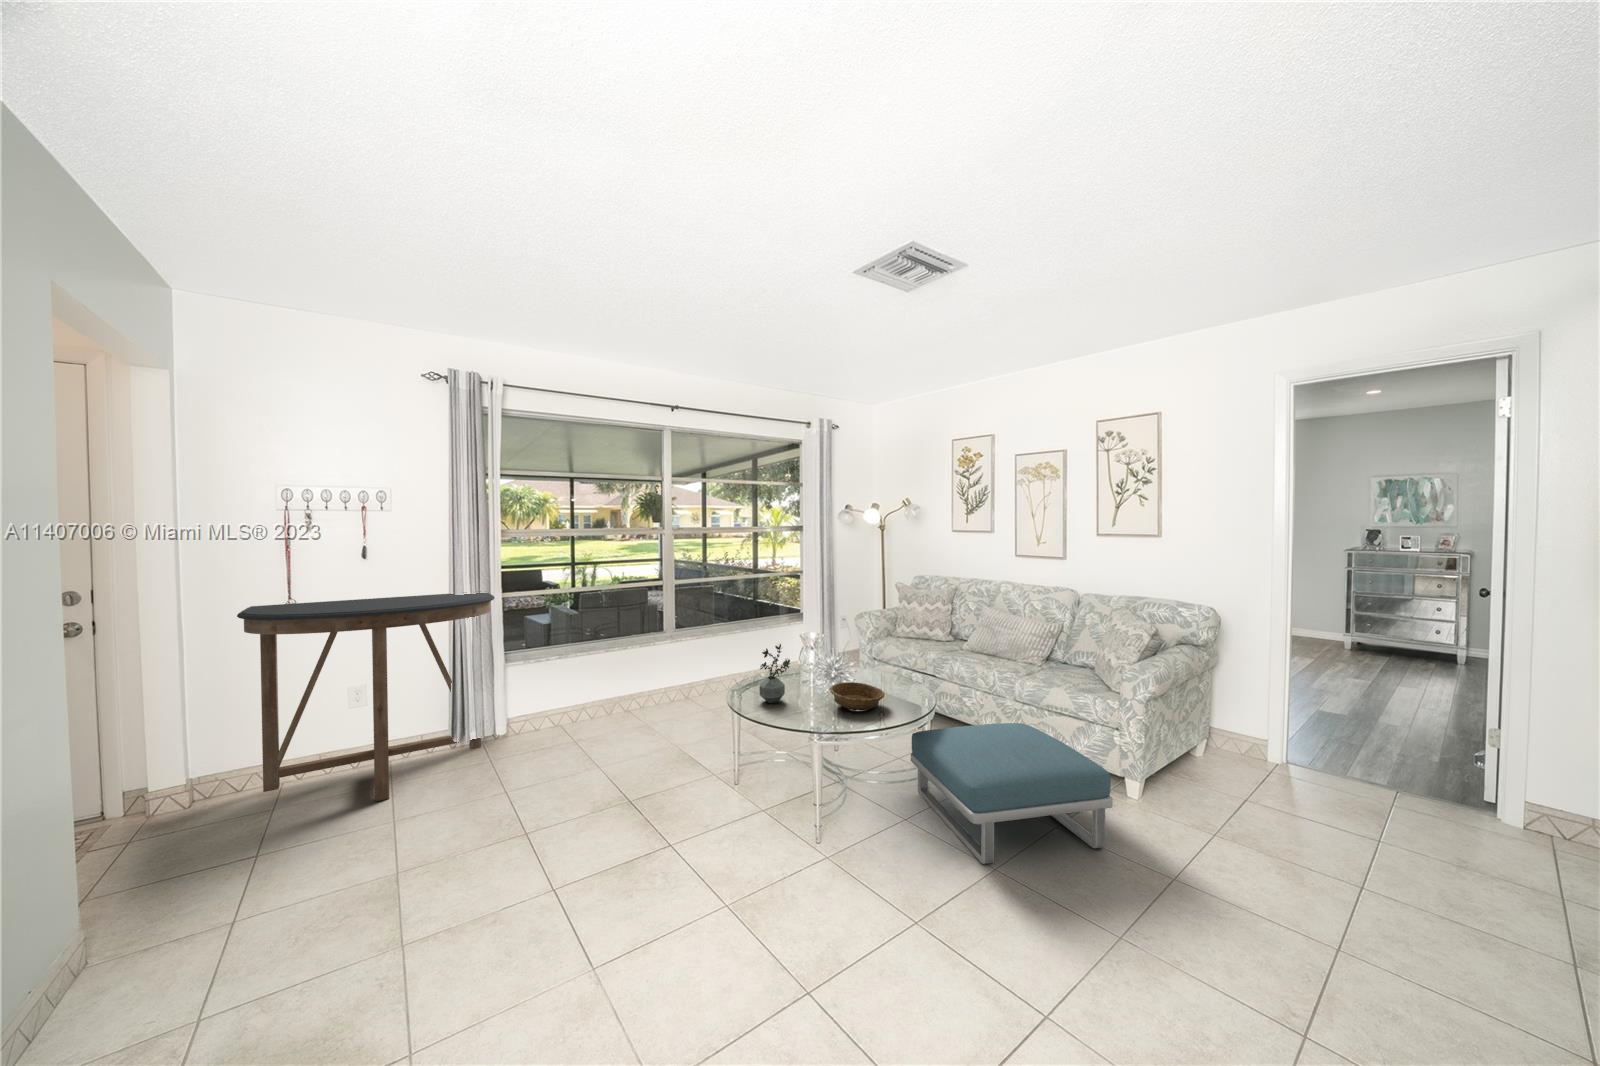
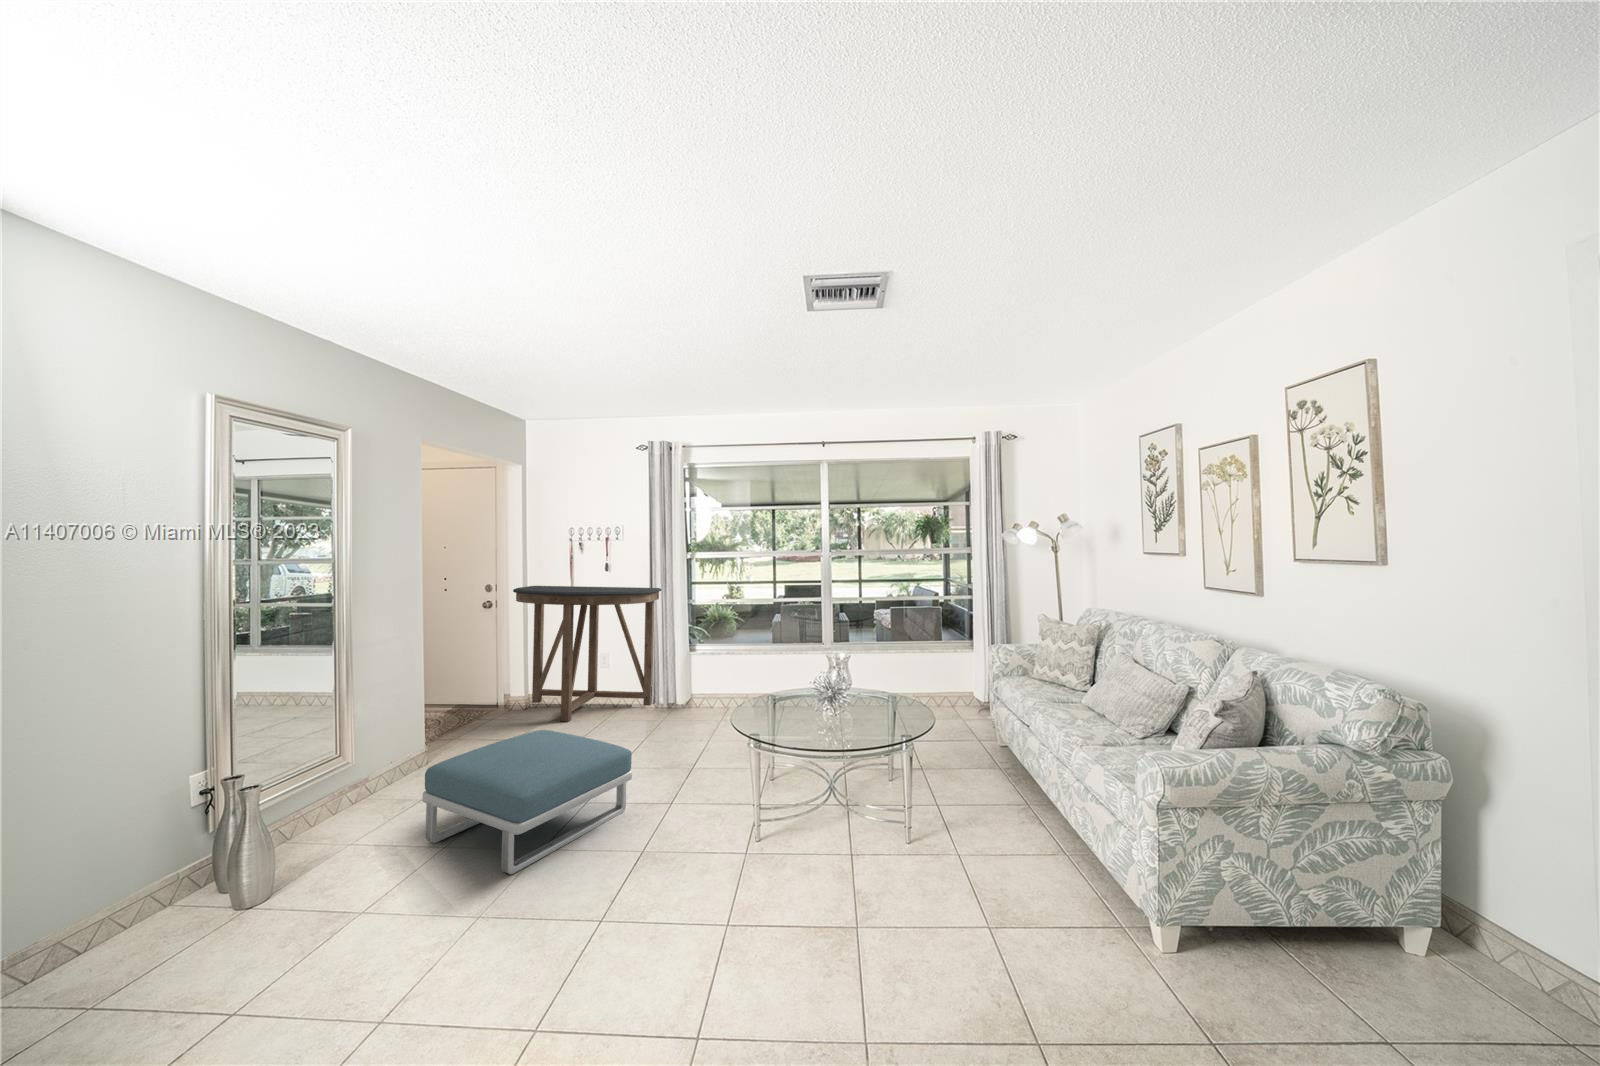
potted plant: present [759,644,790,703] -> none [770,652,806,708]
decorative bowl: present [830,682,884,711] -> none [808,701,865,732]
footstool: present [910,723,1113,864] -> present [422,730,632,874]

